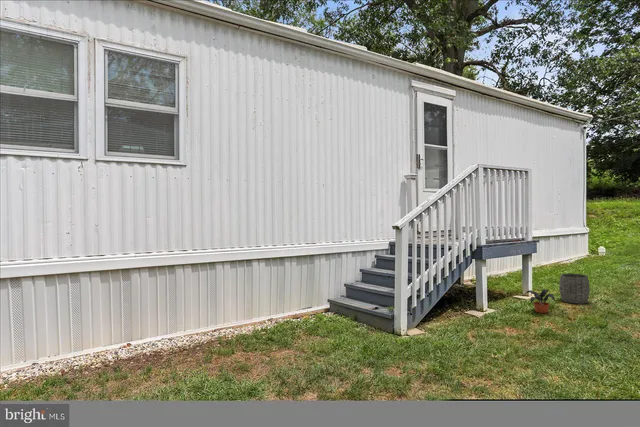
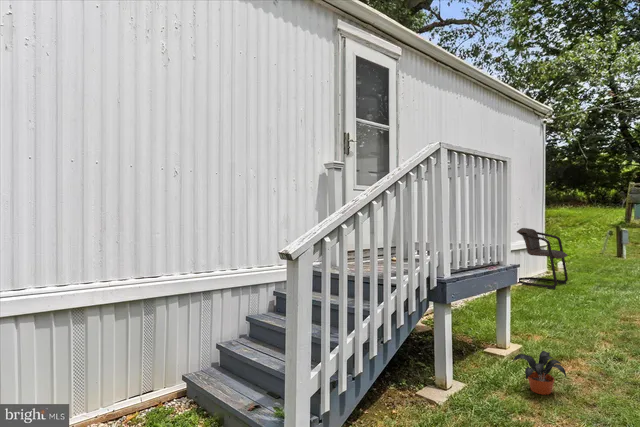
chair: none [554,218,598,265] -> present [517,228,568,289]
woven basket: present [559,274,590,304] -> none [555,317,602,368]

